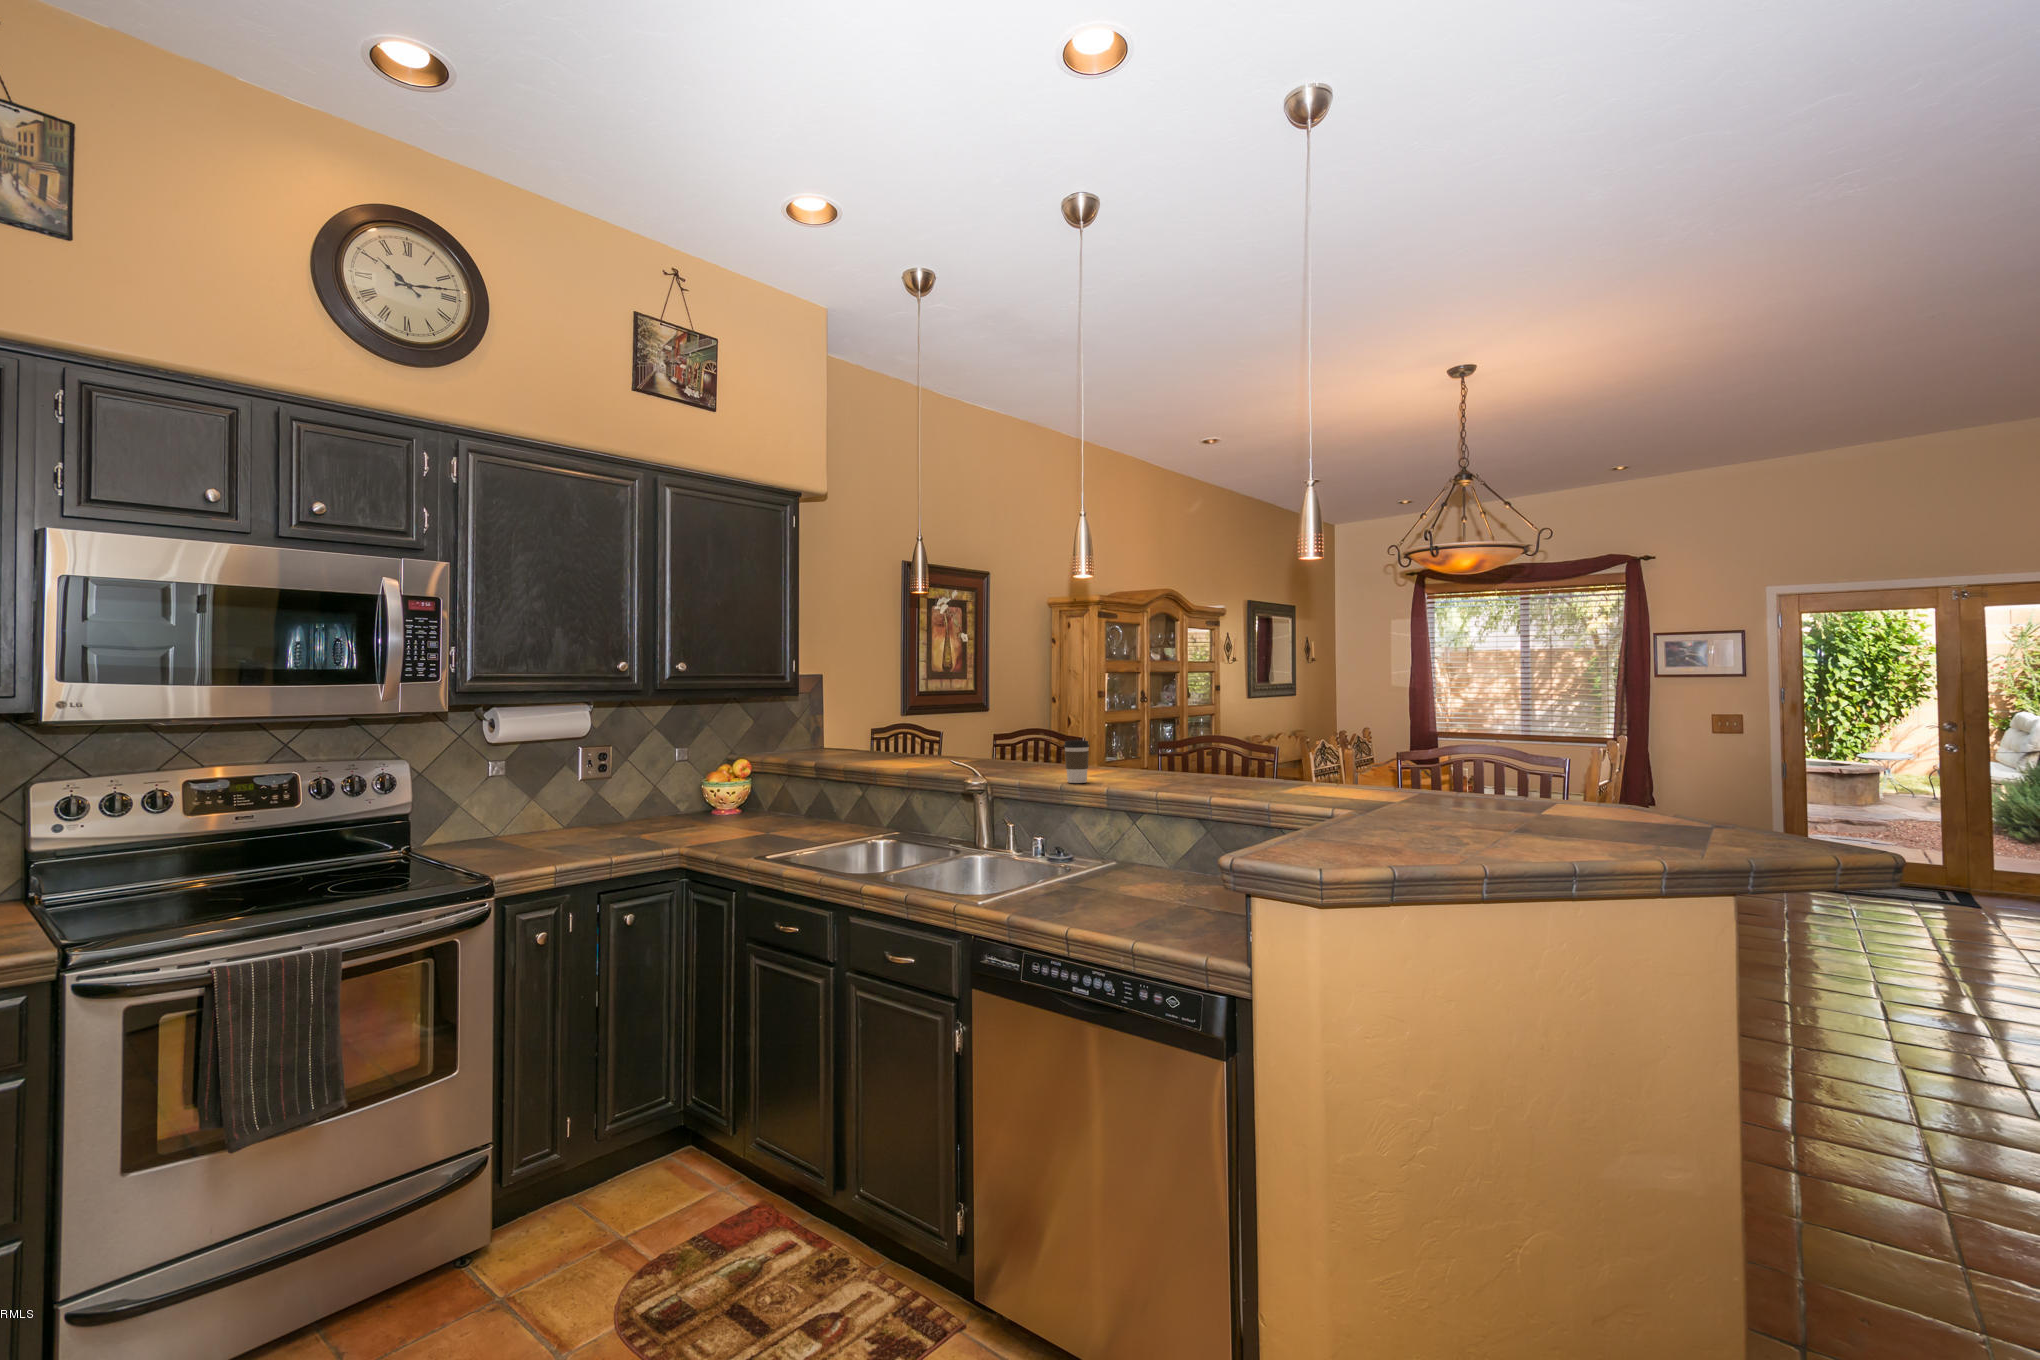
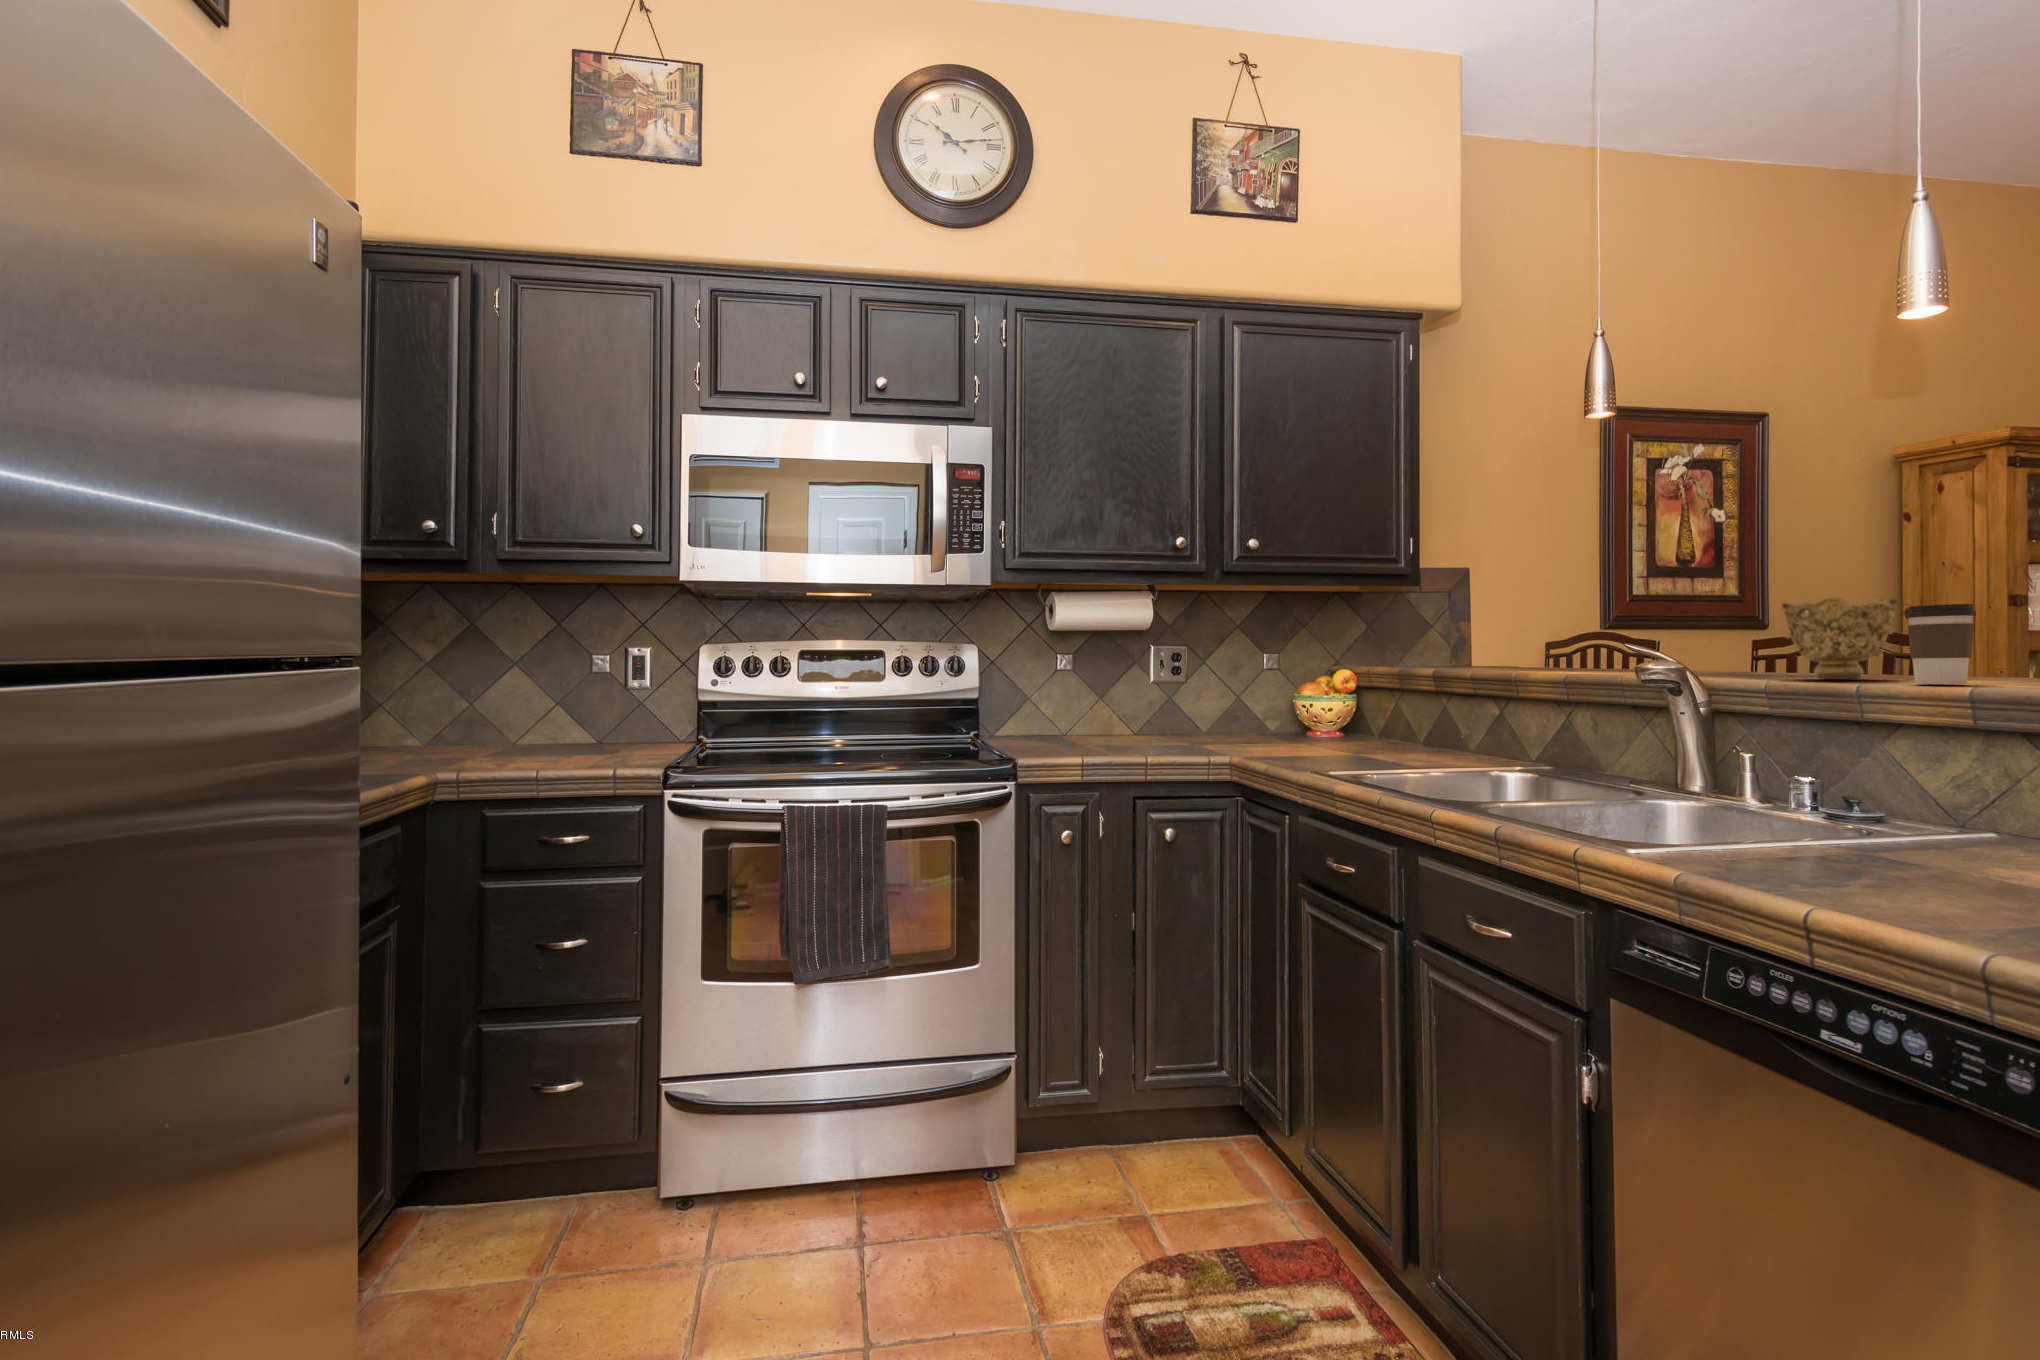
decorative bowl: none [1011,730,1060,776] -> present [1782,596,1897,679]

